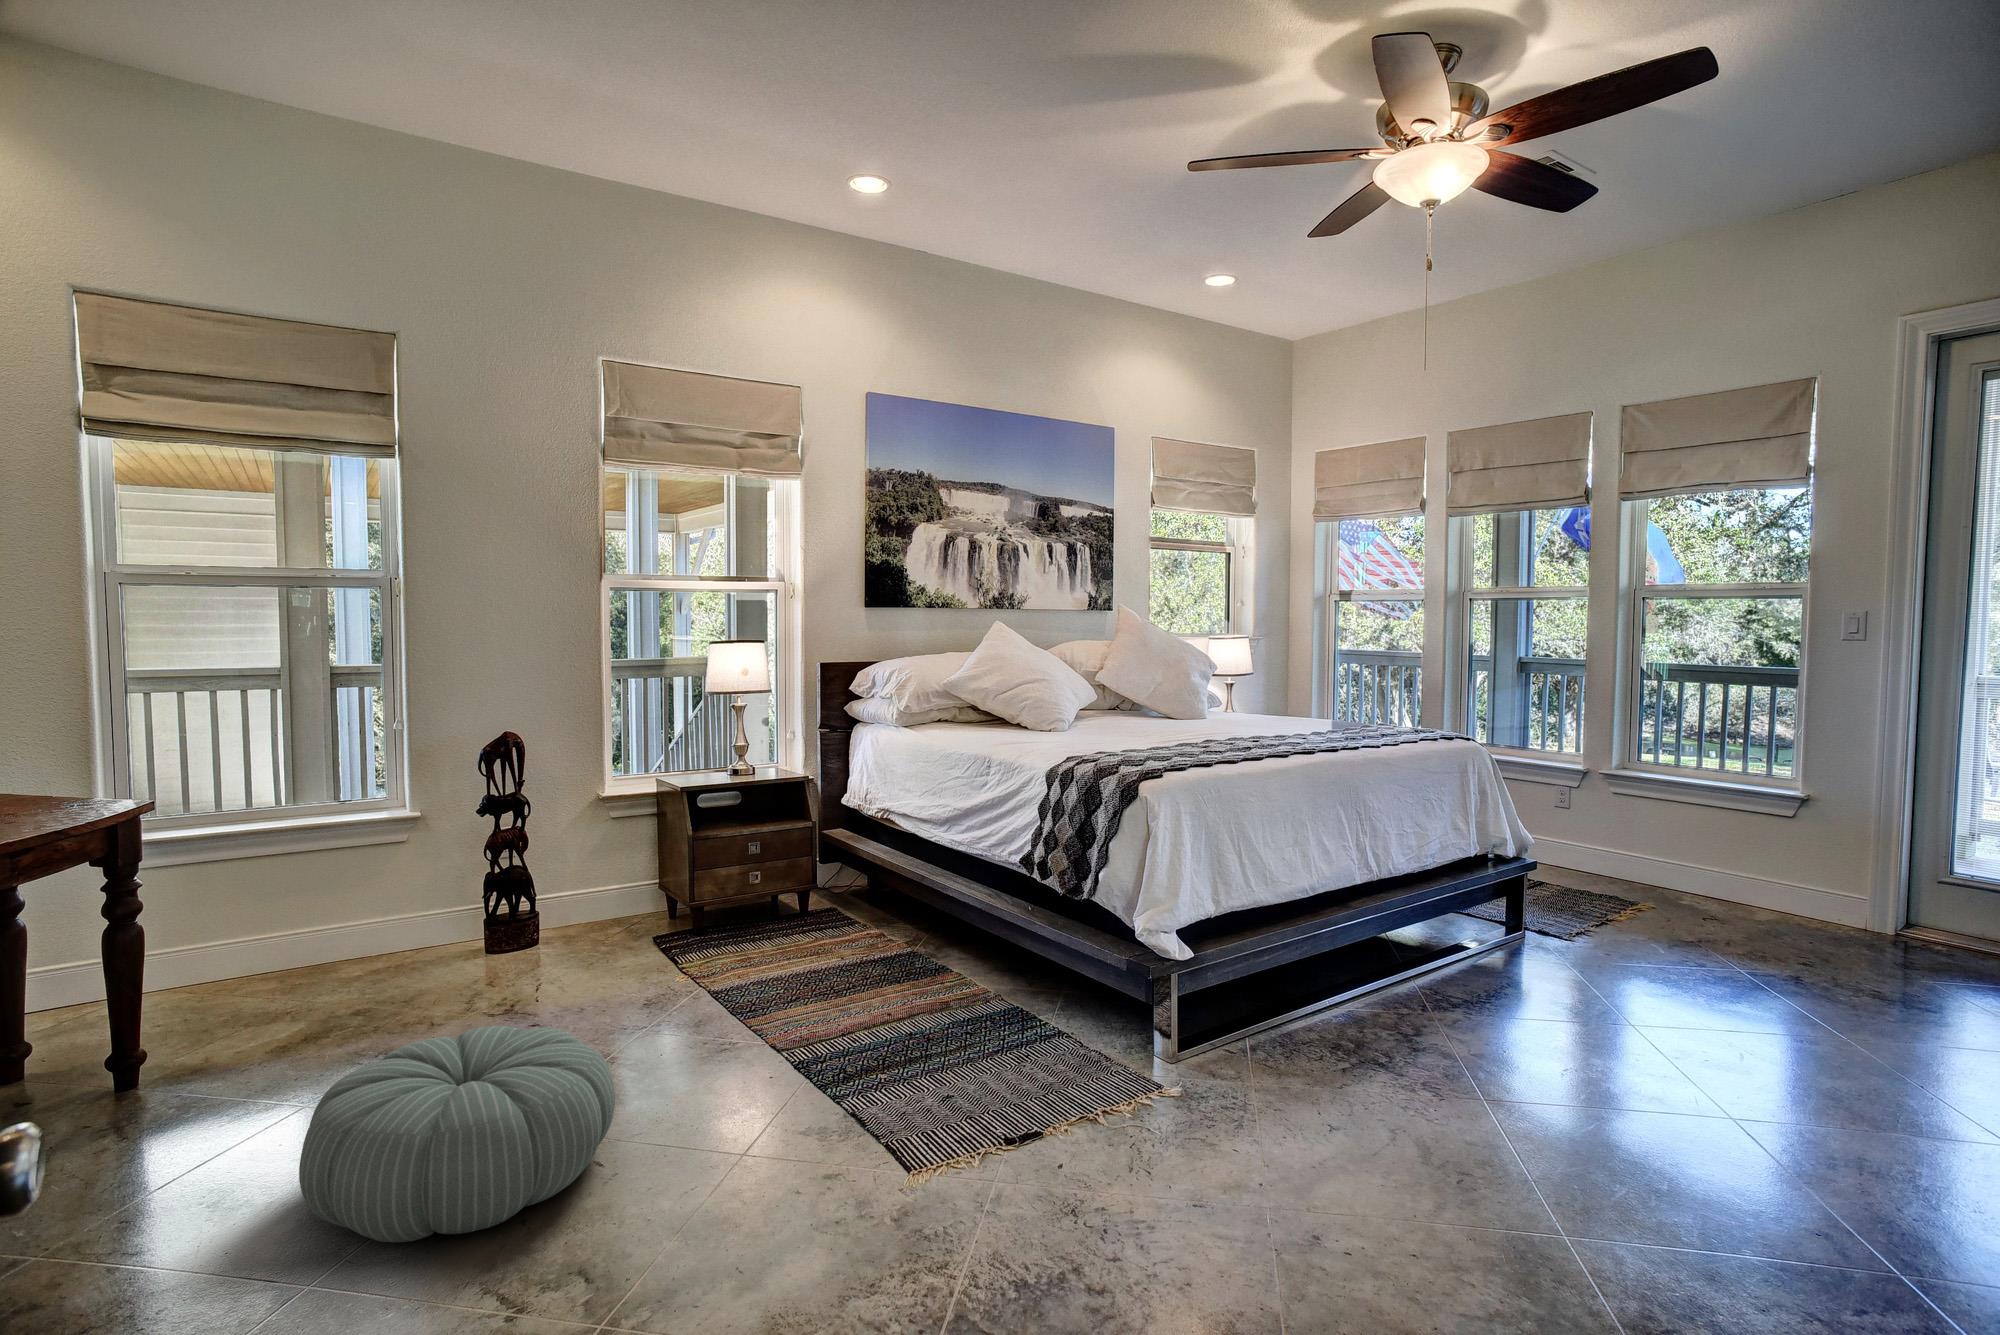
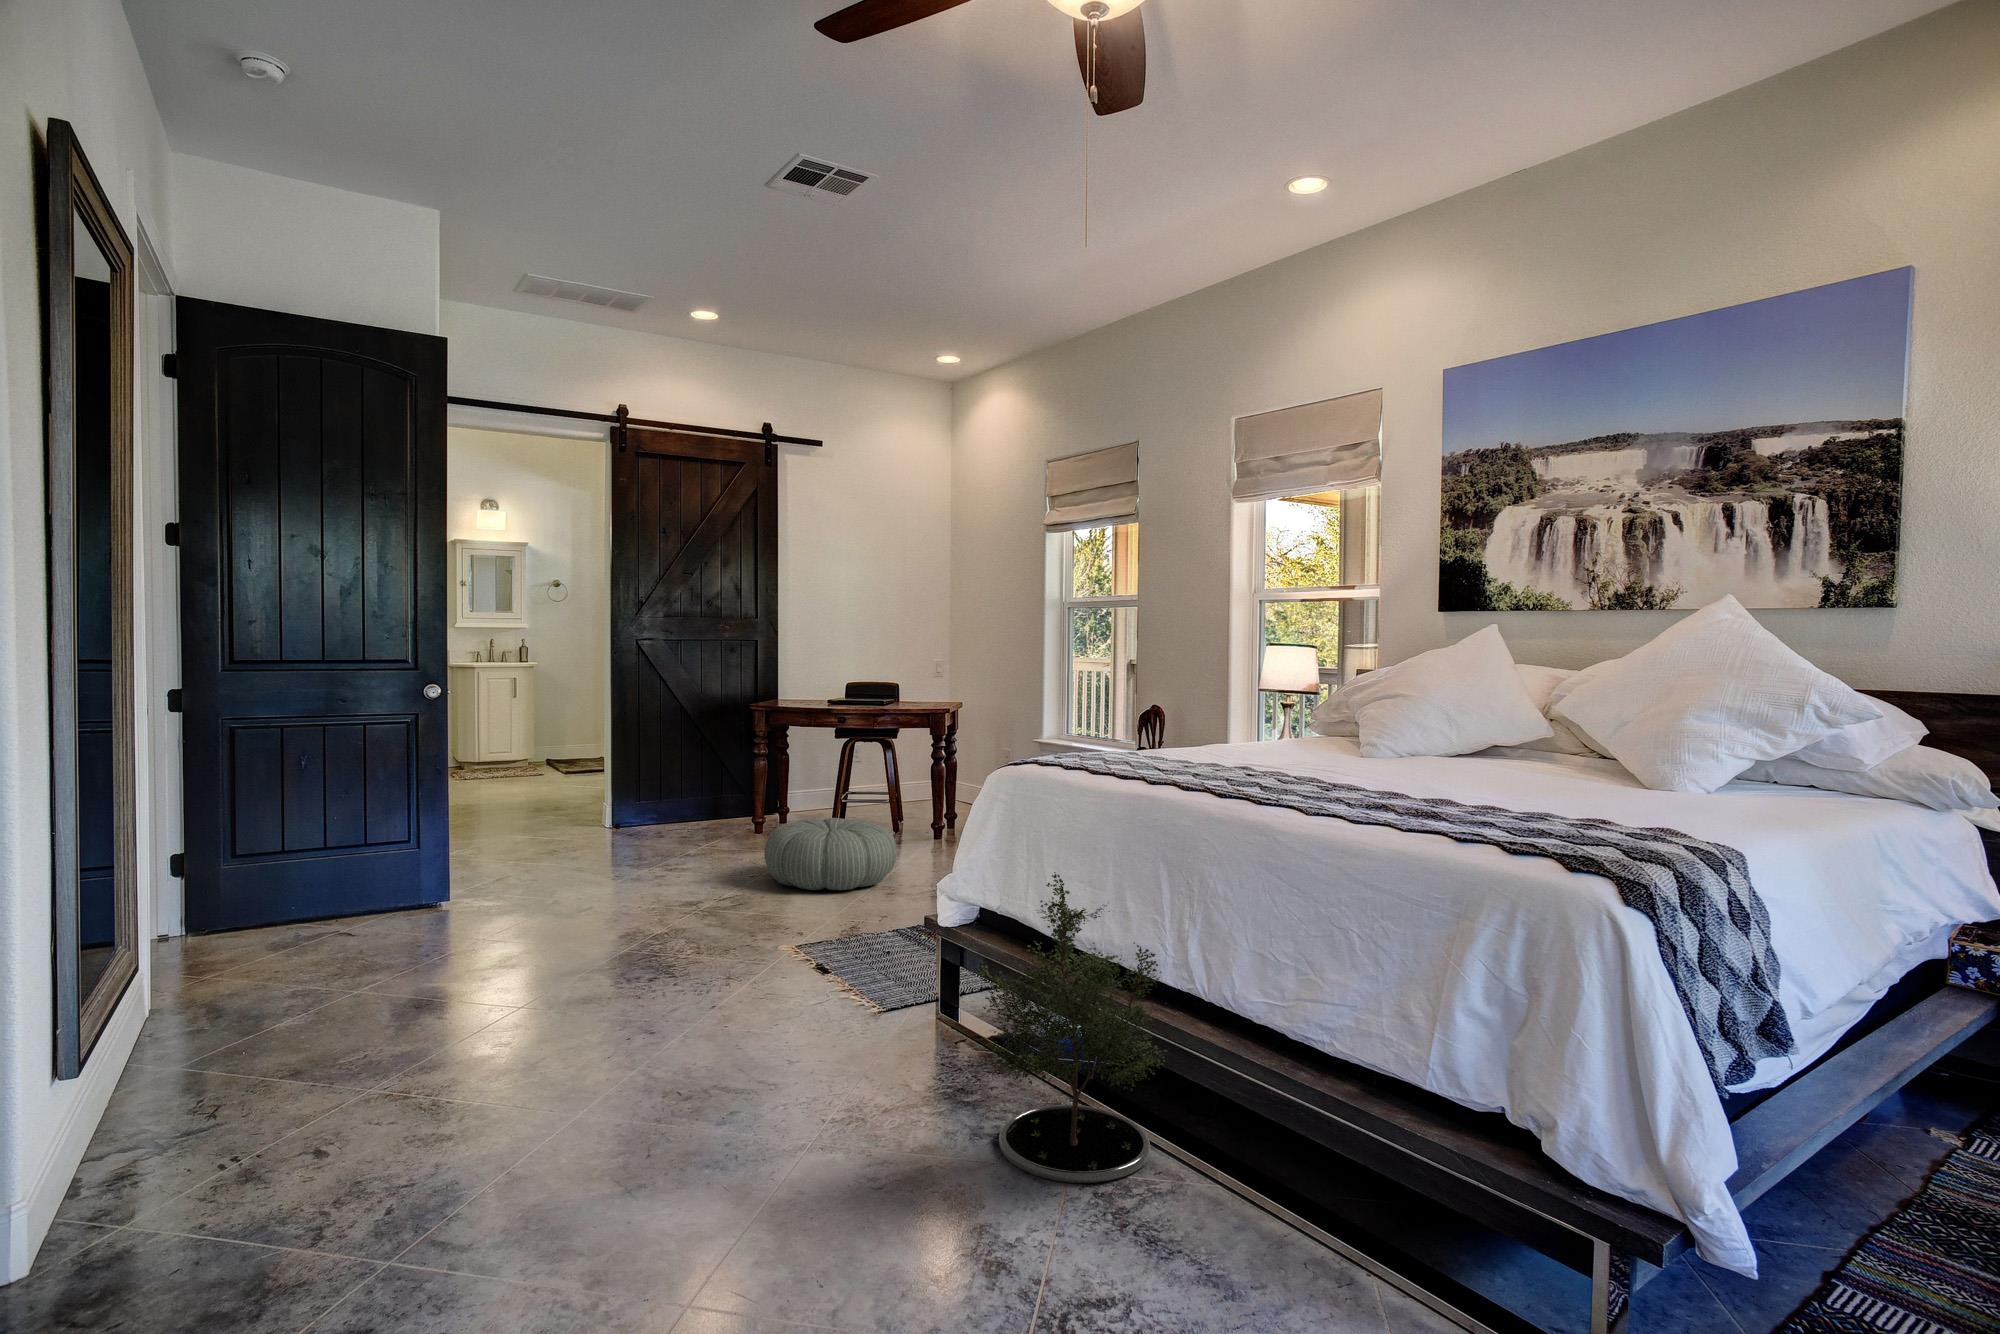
potted tree: none [1363,821,1500,1026] -> present [972,872,1168,1183]

